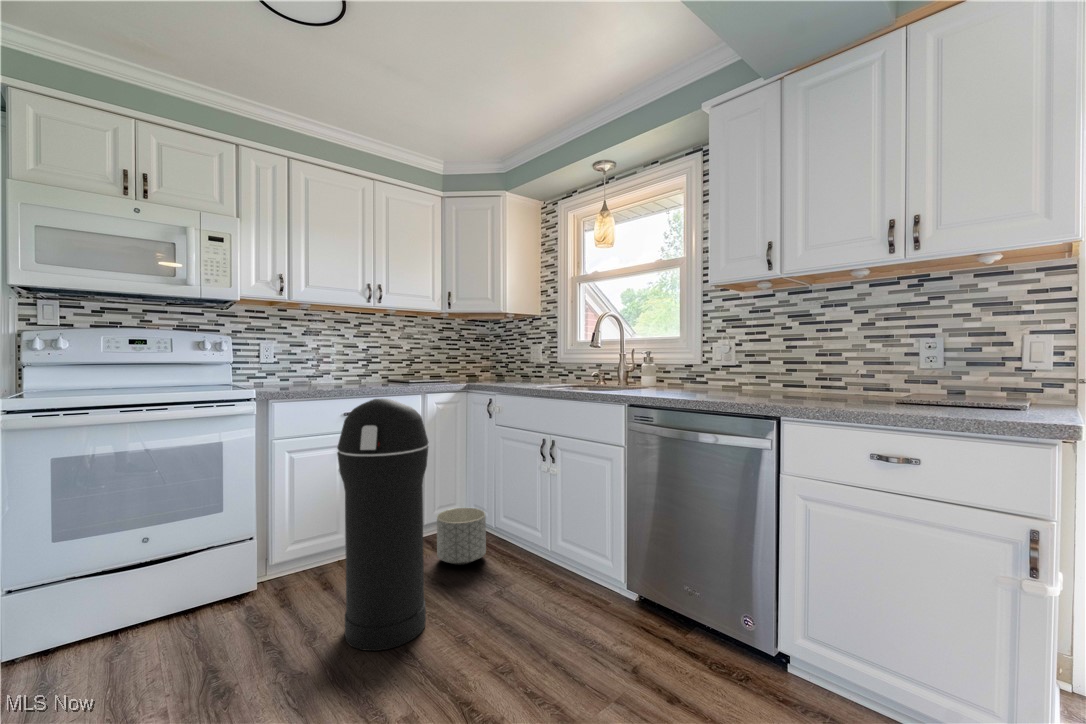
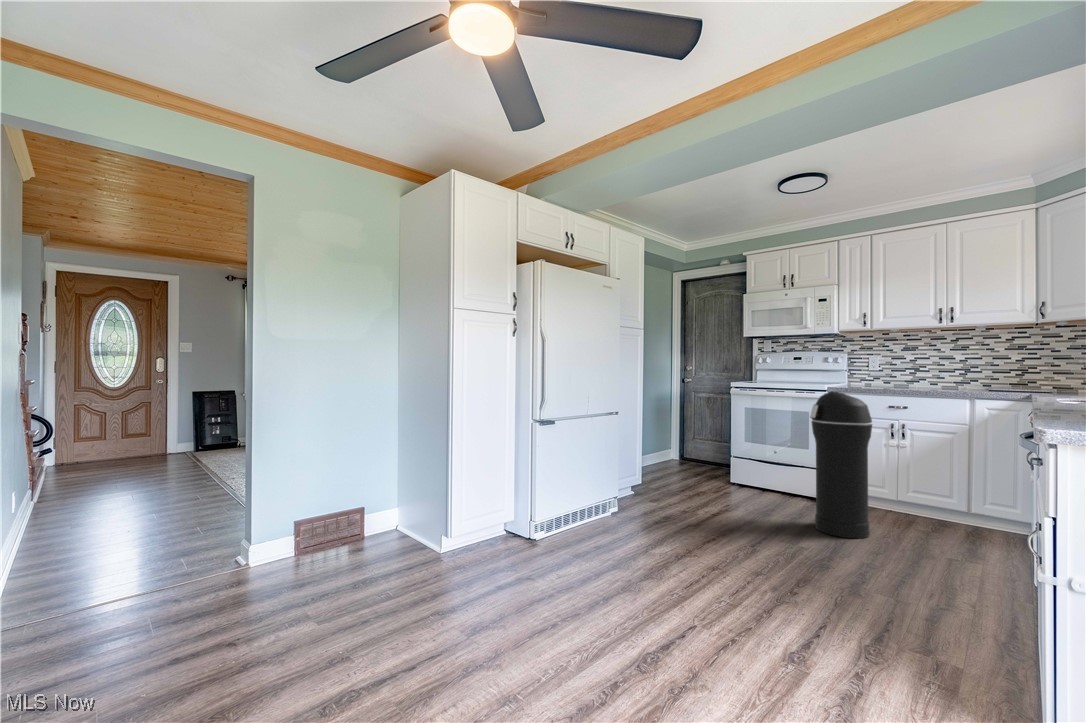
planter: present [437,507,486,565] -> none [935,496,989,544]

